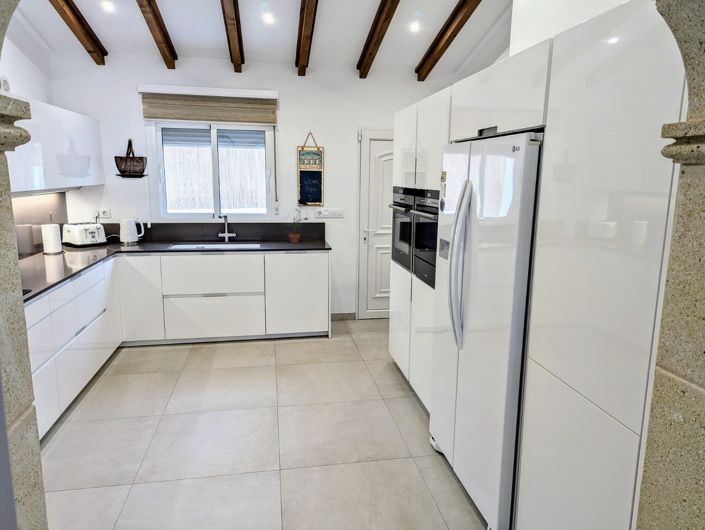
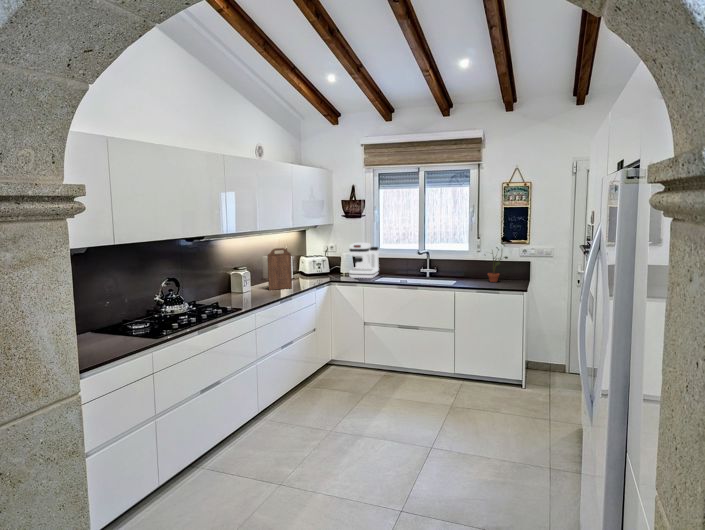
coffee maker: none [134,207,170,247] -> present [349,243,379,278]
cutting board: none [31,213,70,268] -> present [267,248,292,290]

